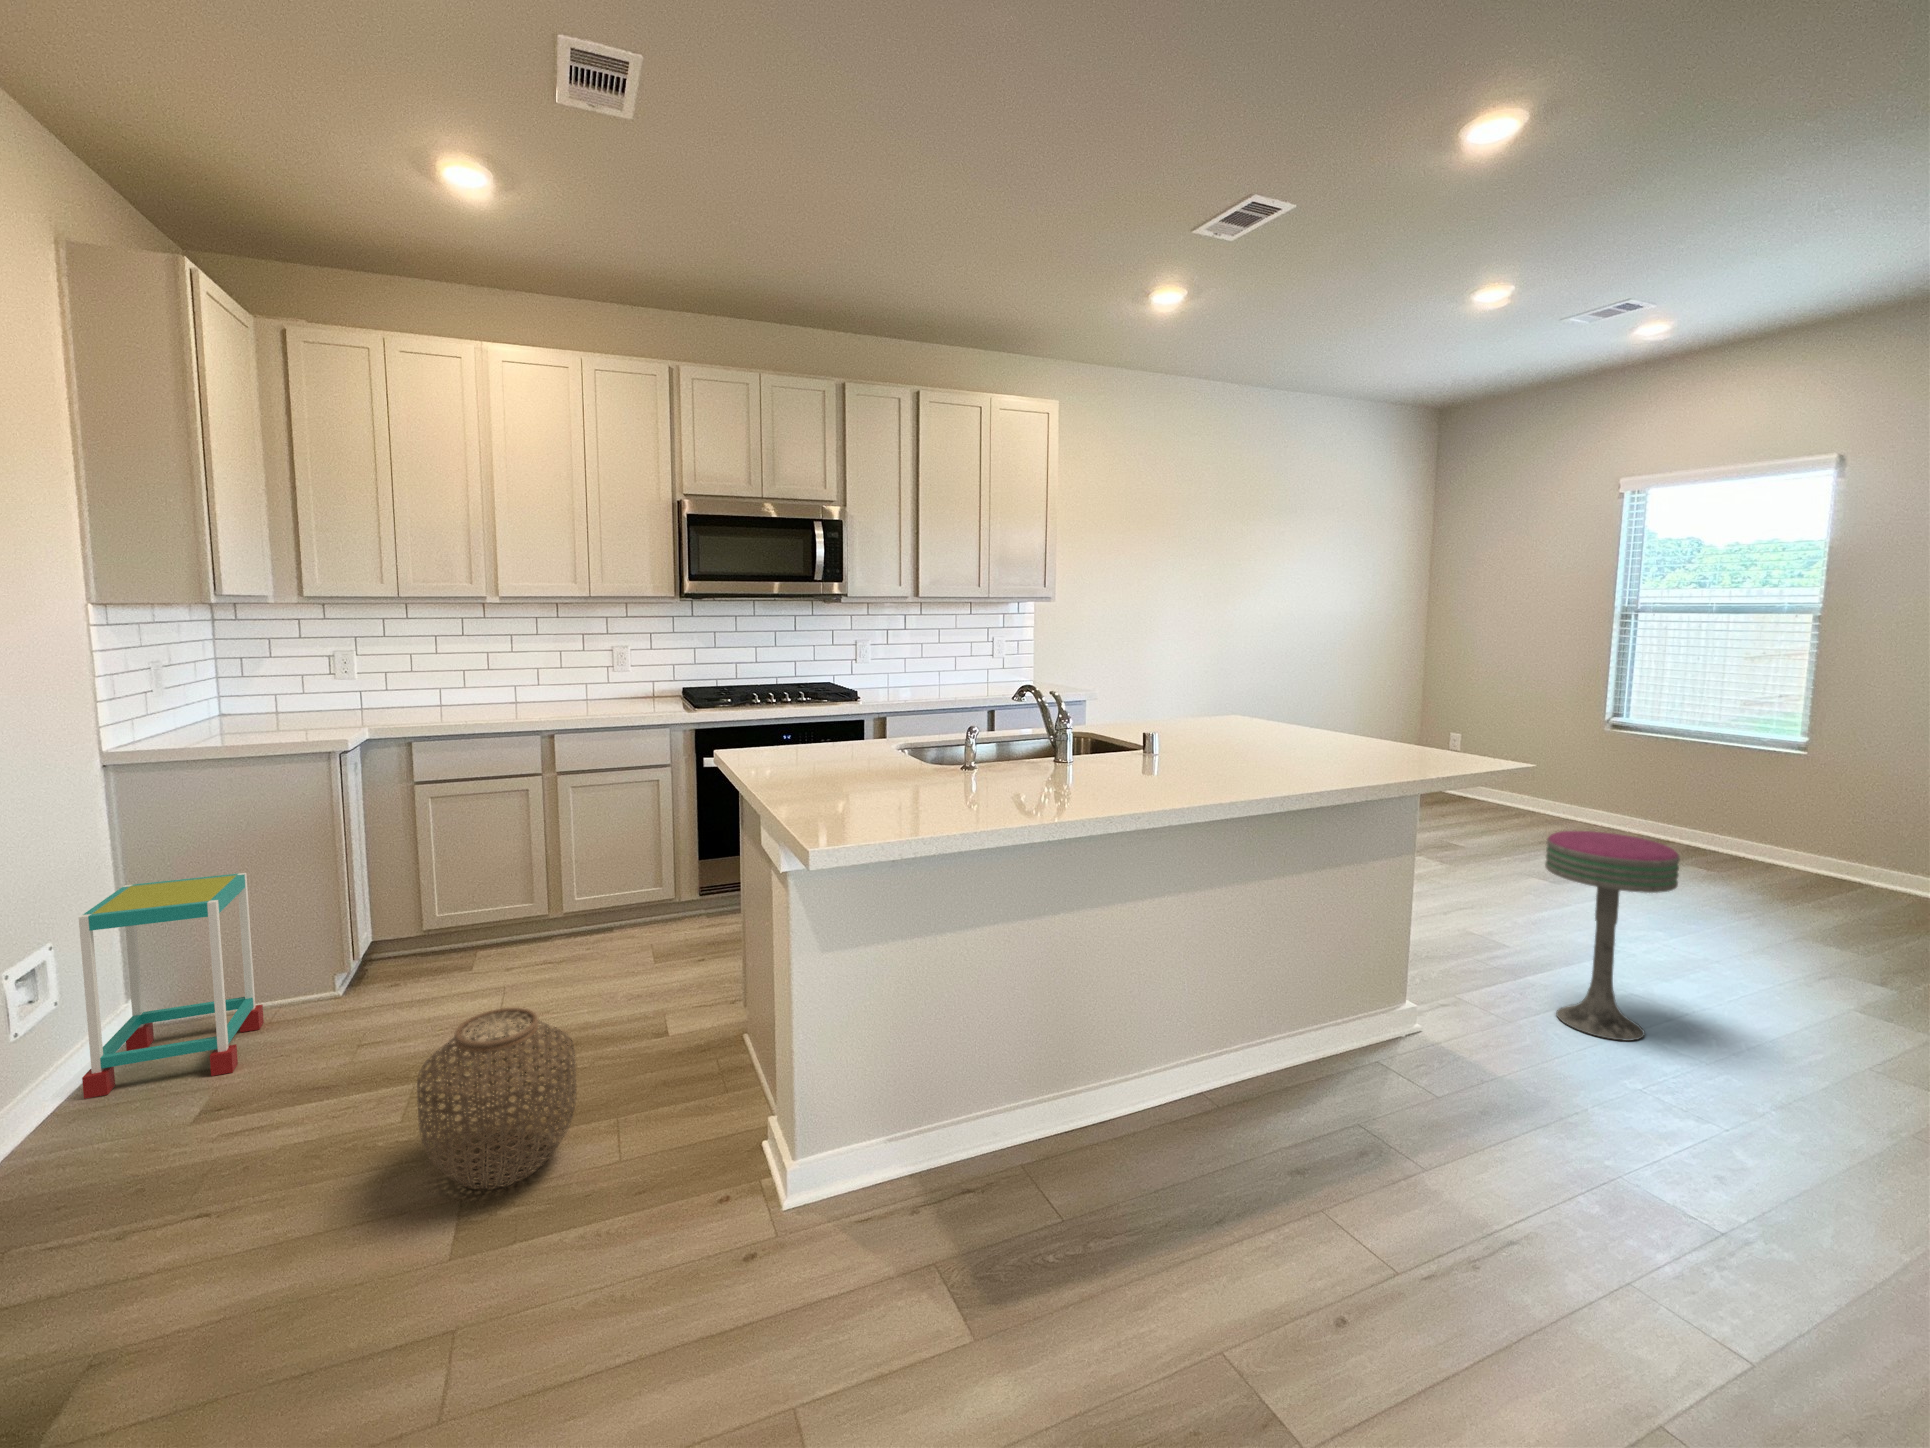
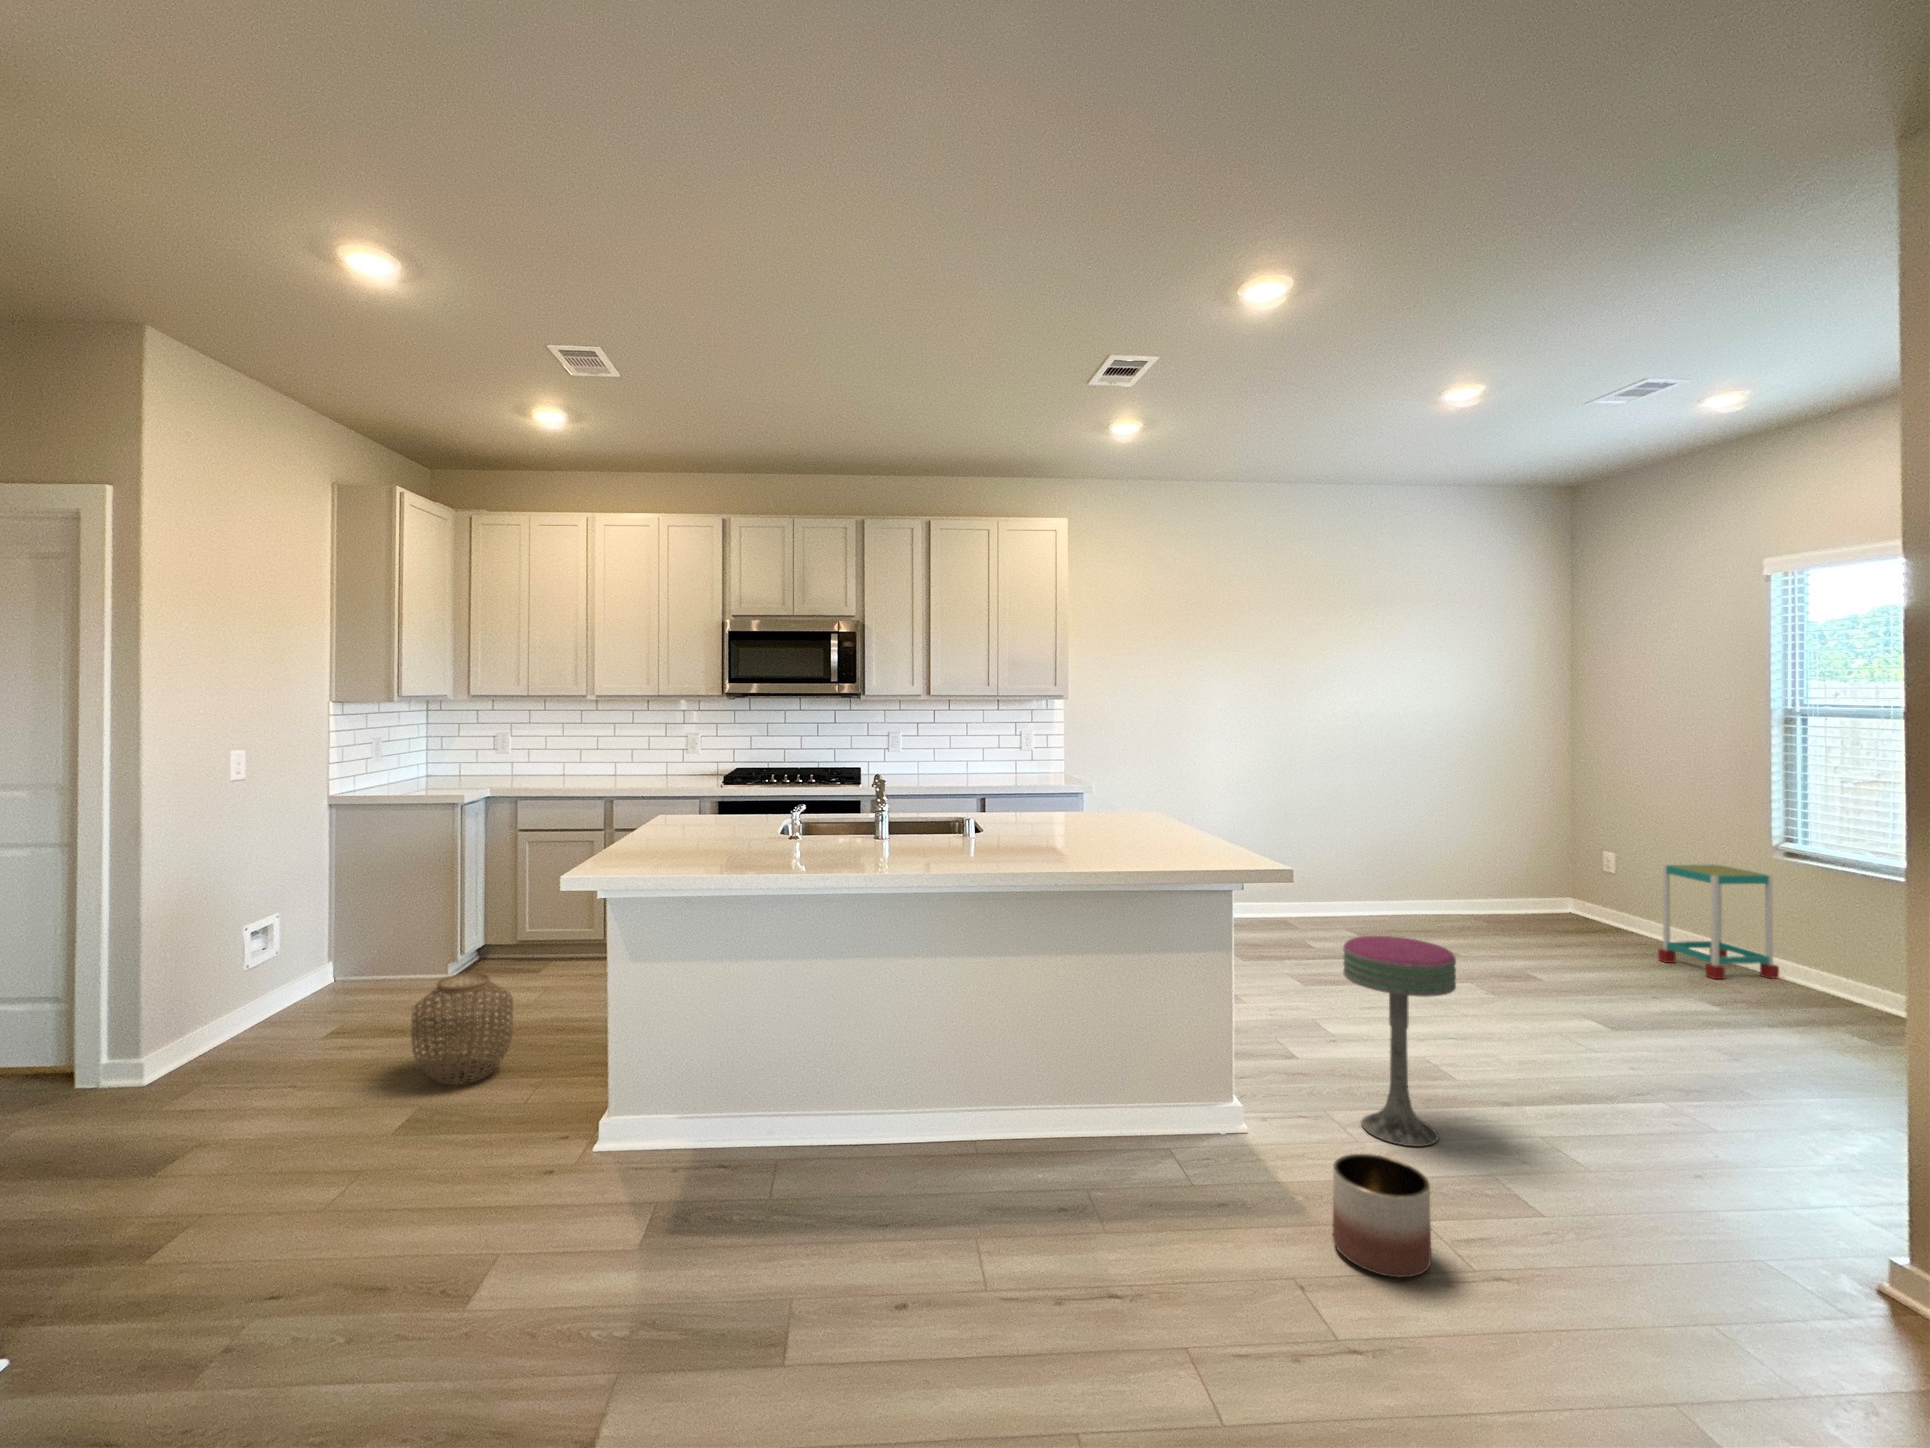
side table: present [79,873,264,1099] -> present [1658,865,1779,979]
planter: none [1739,1076,1883,1212] -> present [1333,1154,1431,1277]

